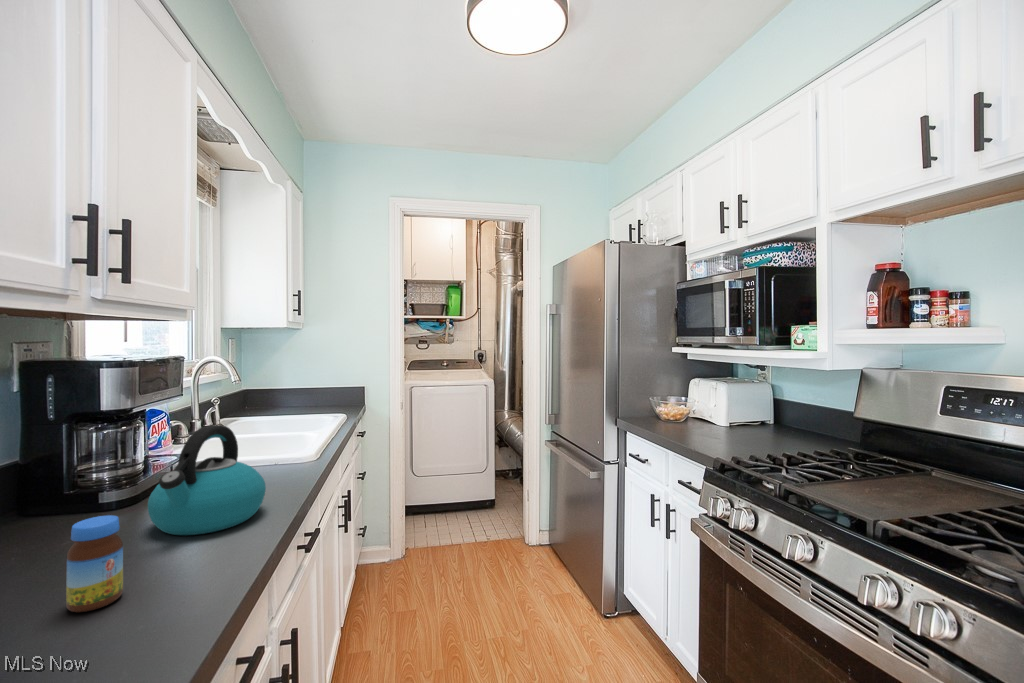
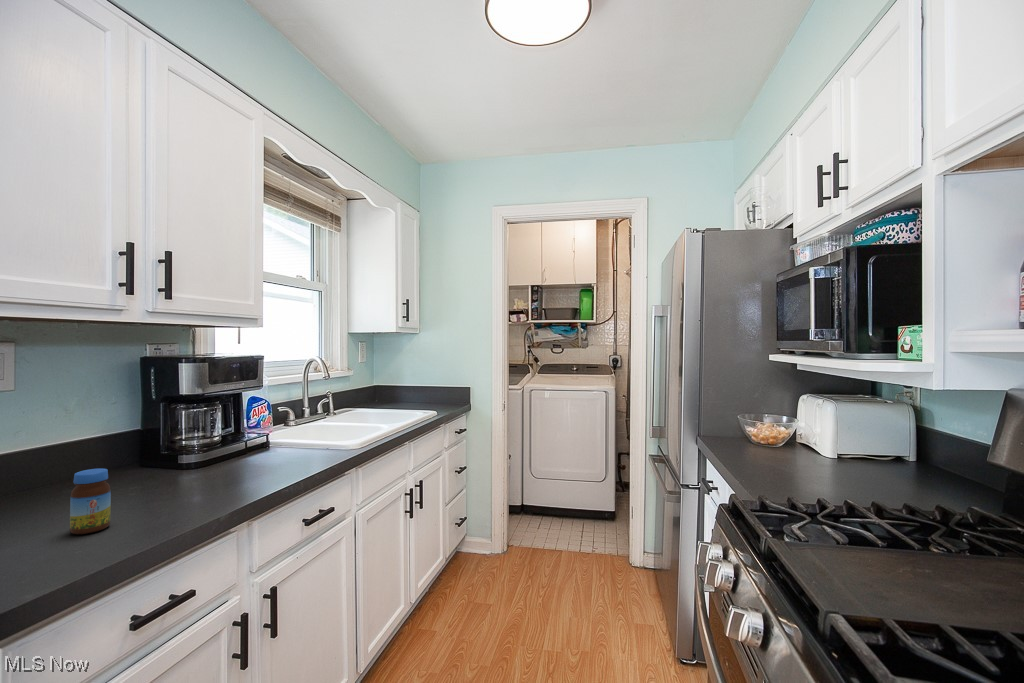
kettle: present [148,425,266,535] -> none [170,410,269,495]

